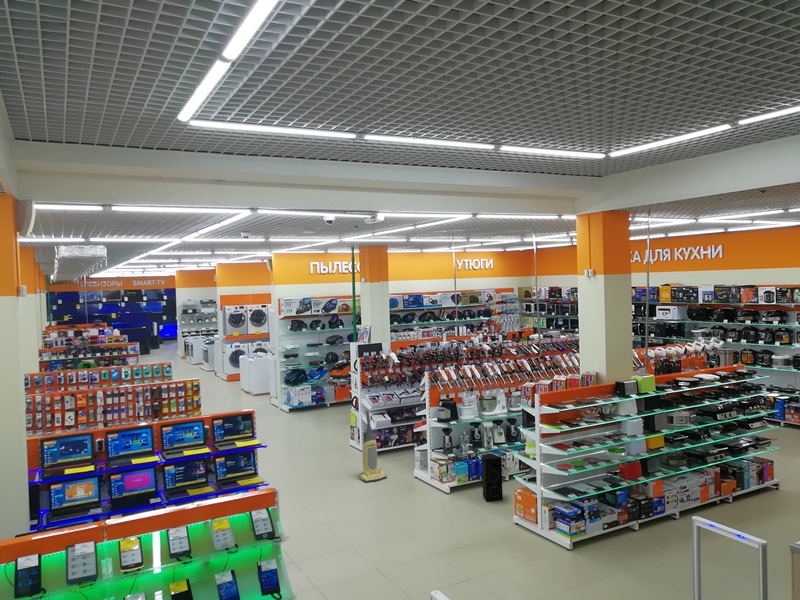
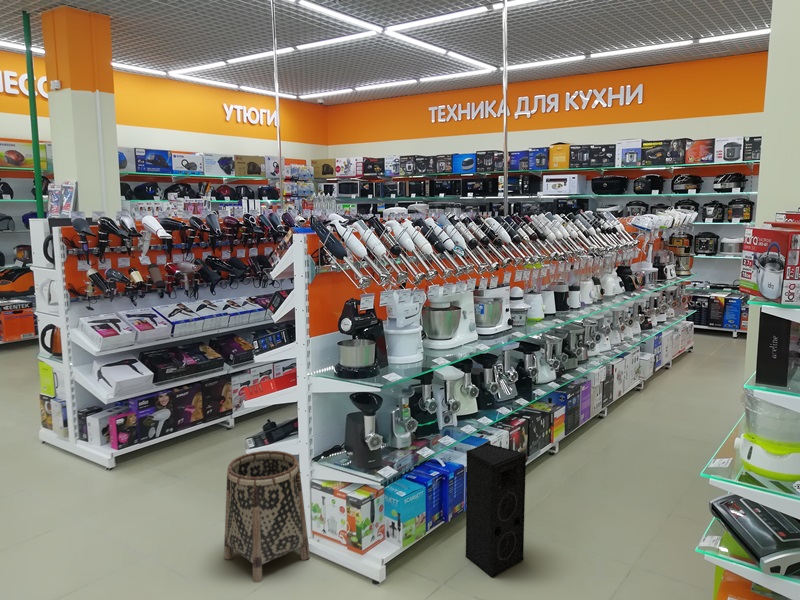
vacuum cleaner: present [360,411,387,482] -> none [85,356,171,569]
basket: none [402,449,429,492] -> present [224,451,310,582]

